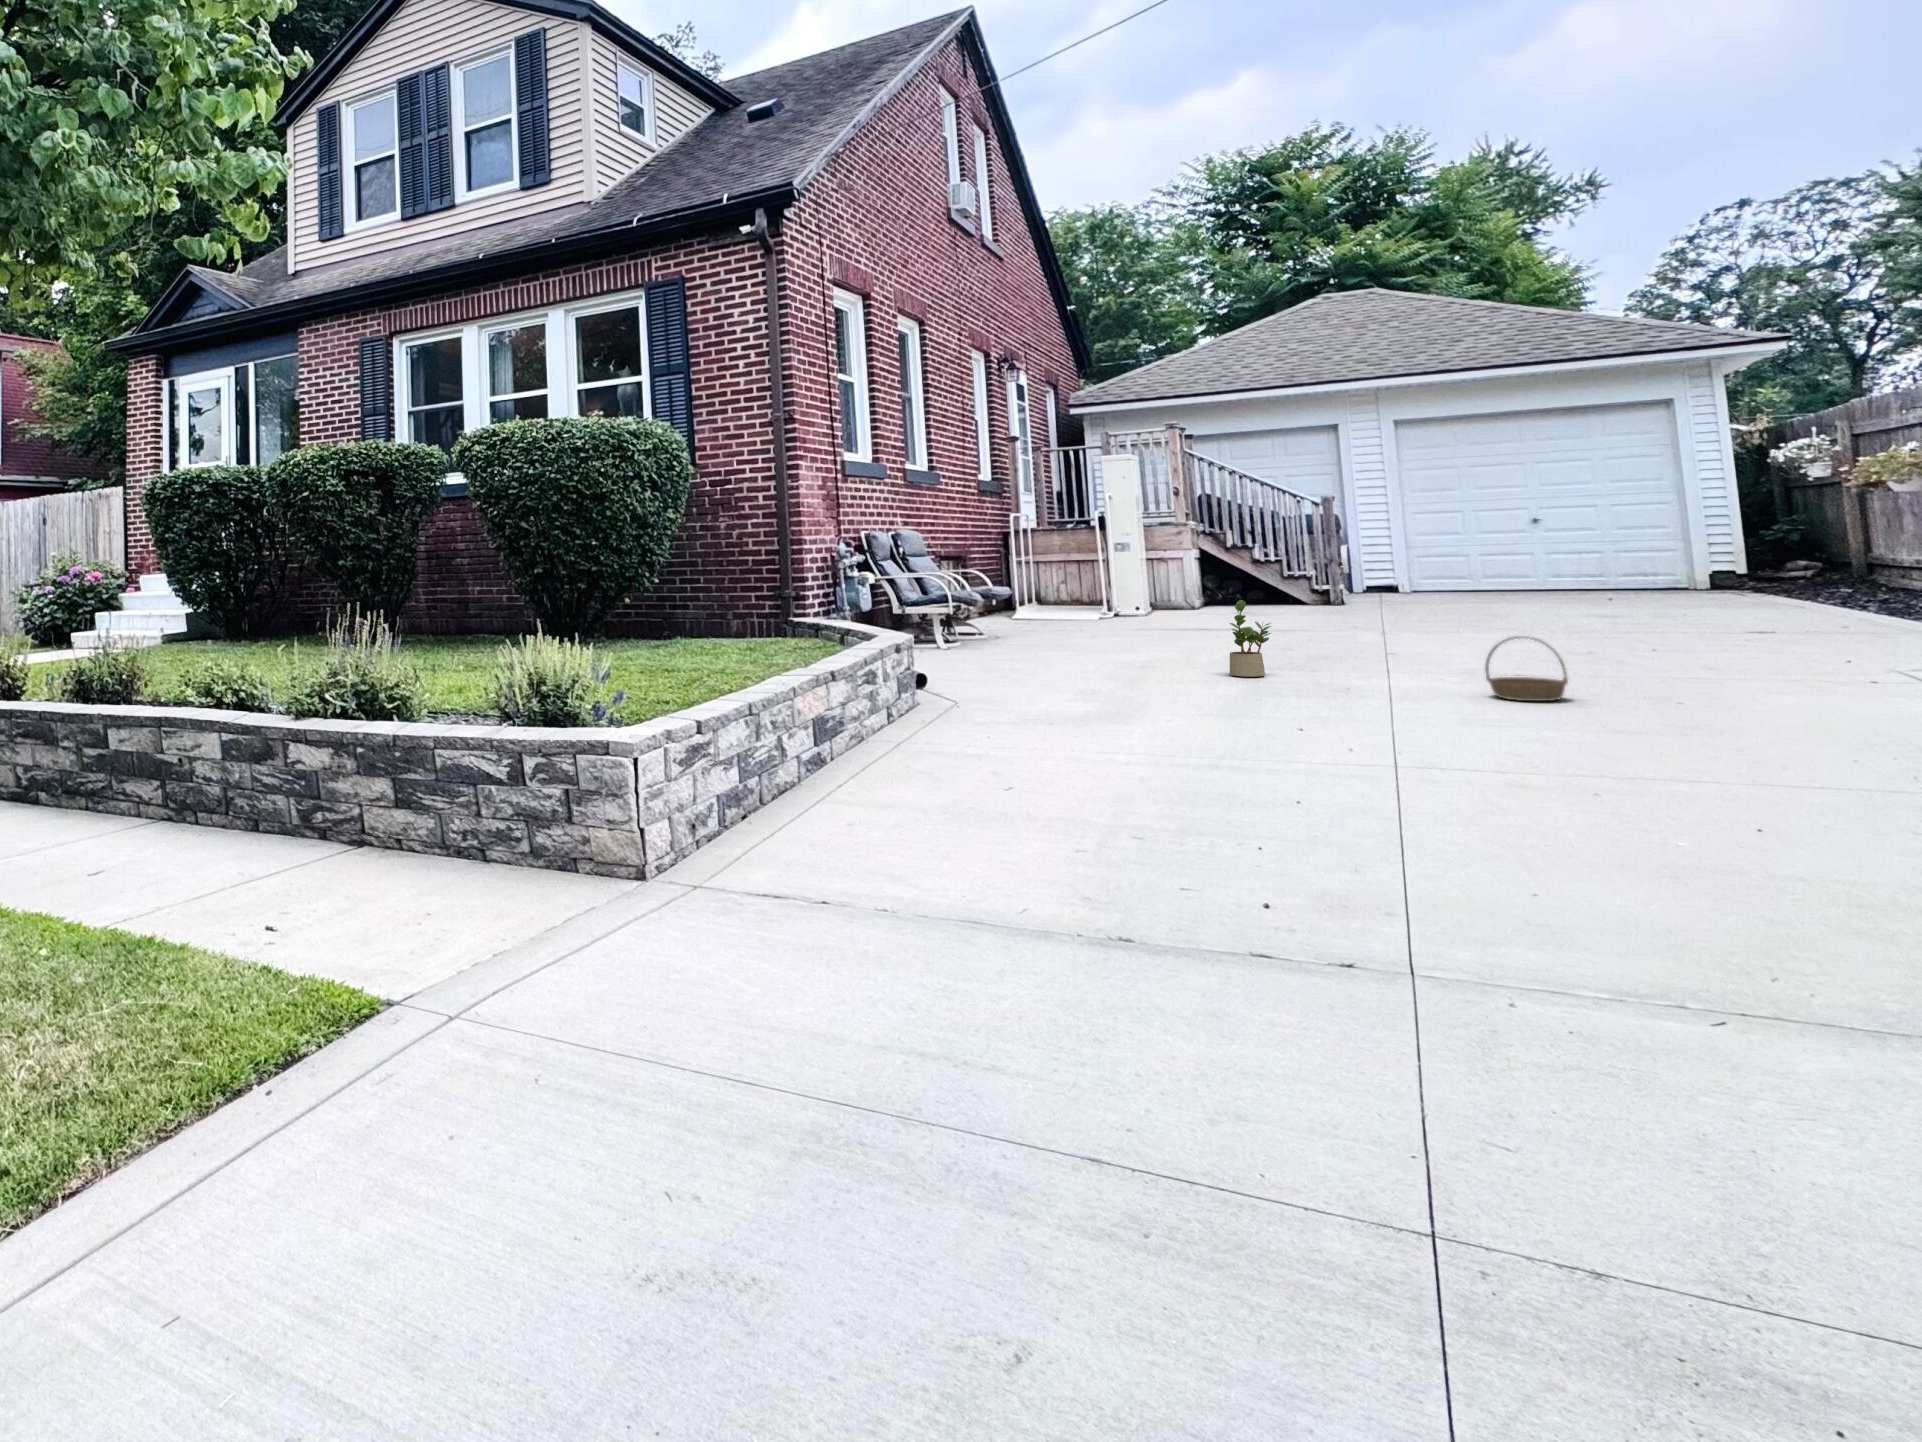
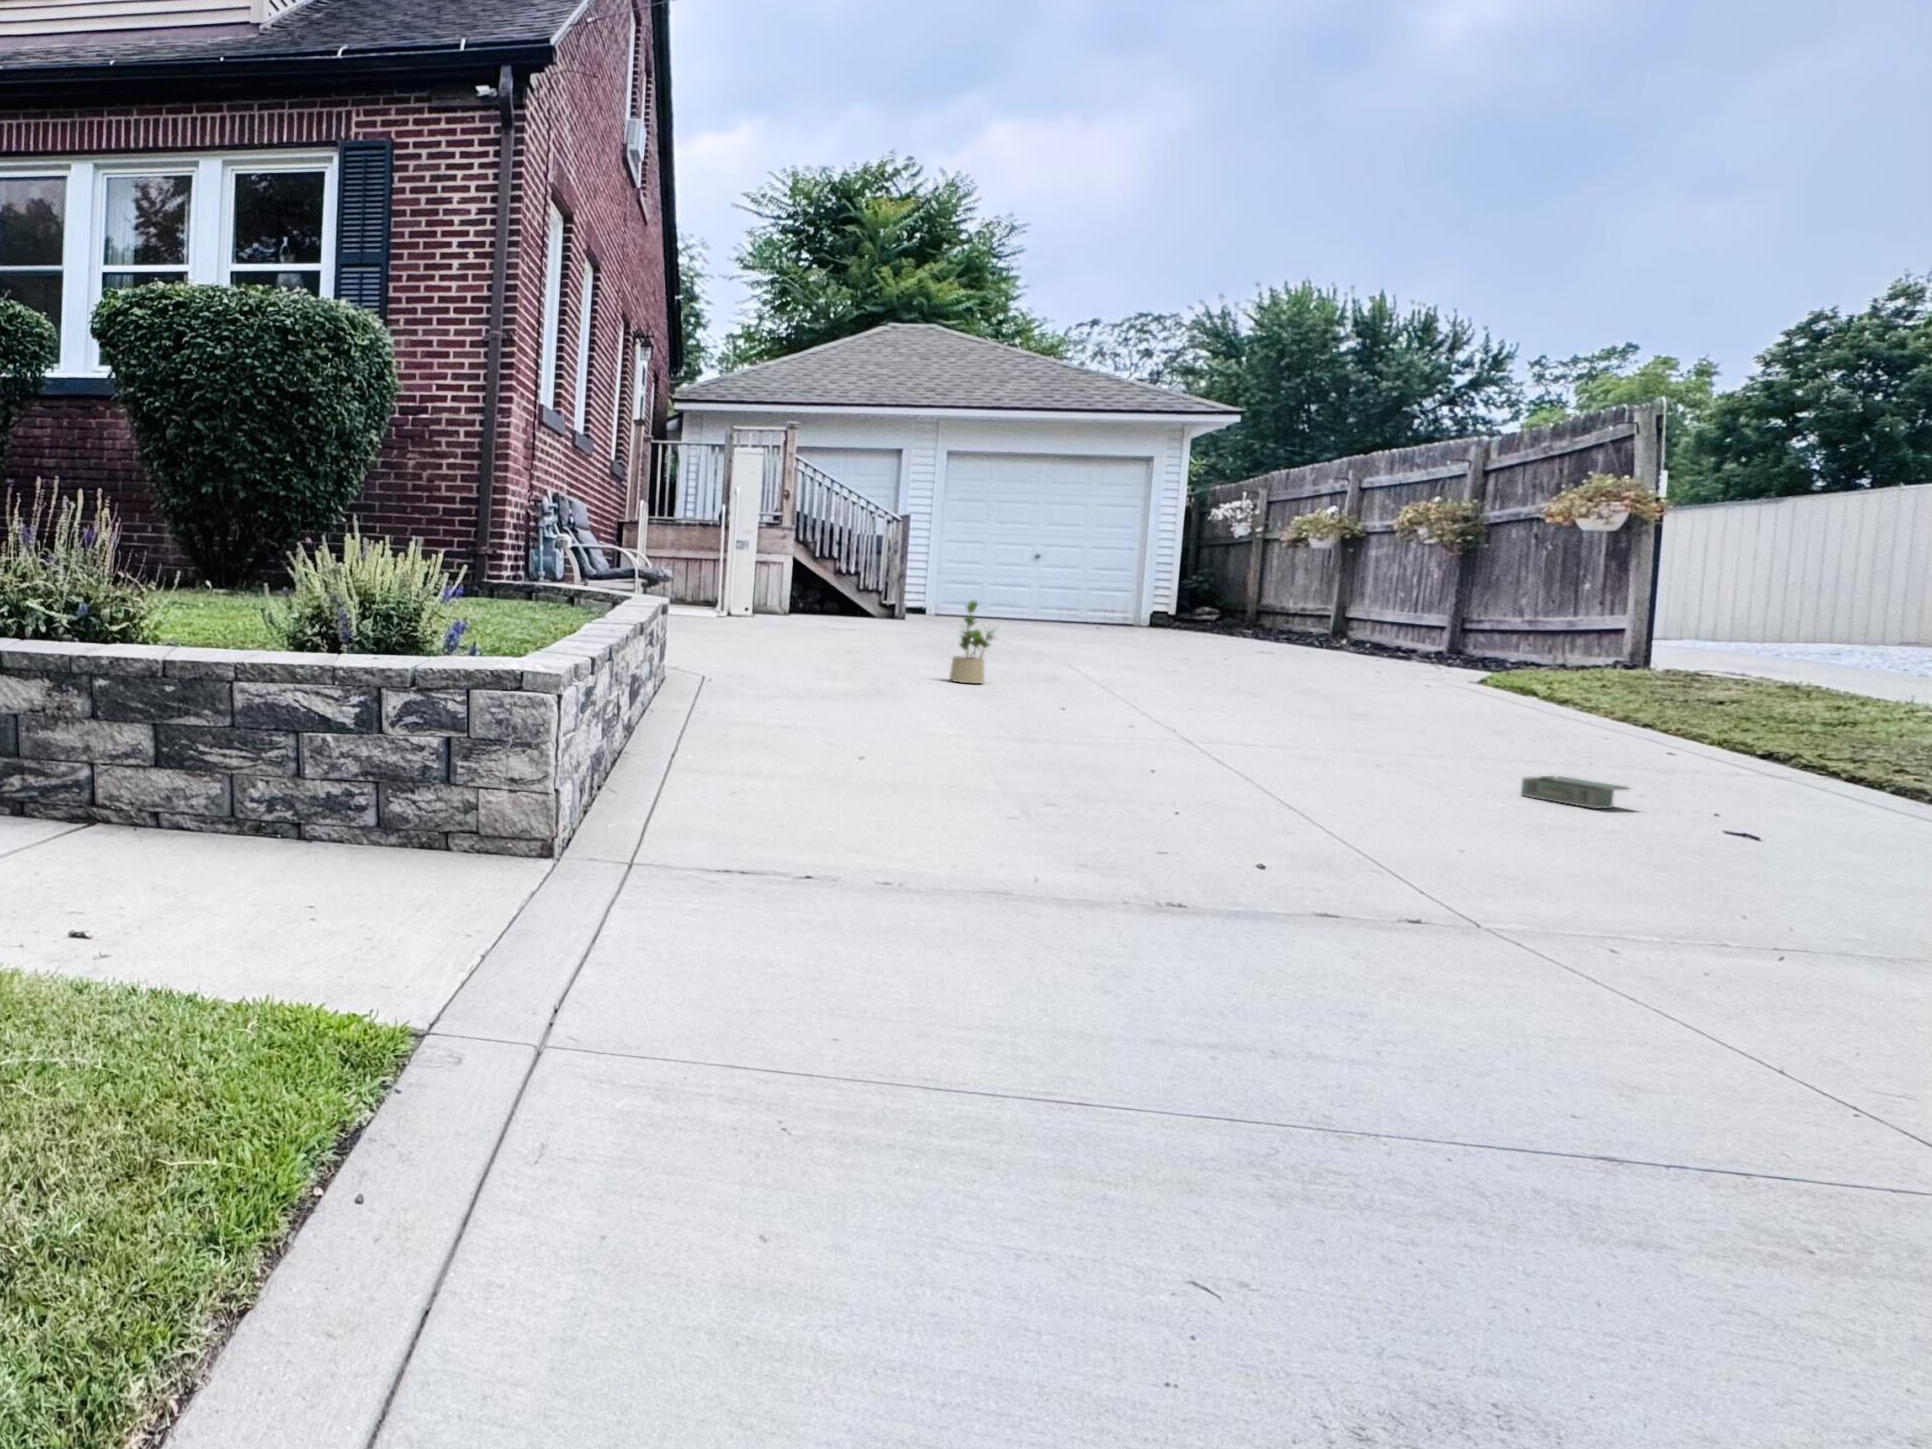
basket: present [1485,636,1568,701] -> none [1204,649,1274,715]
toolbox: none [1715,778,1839,814] -> present [1521,776,1629,808]

